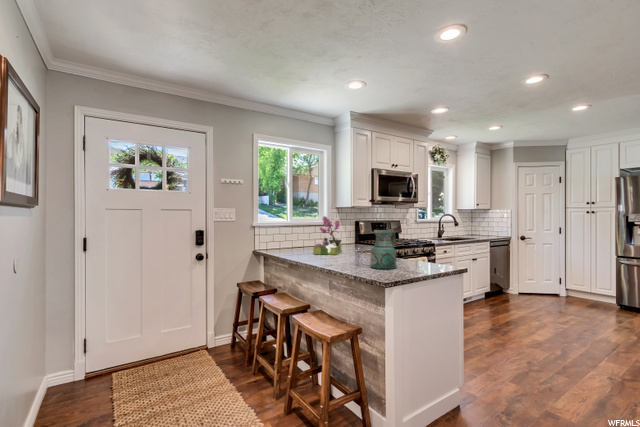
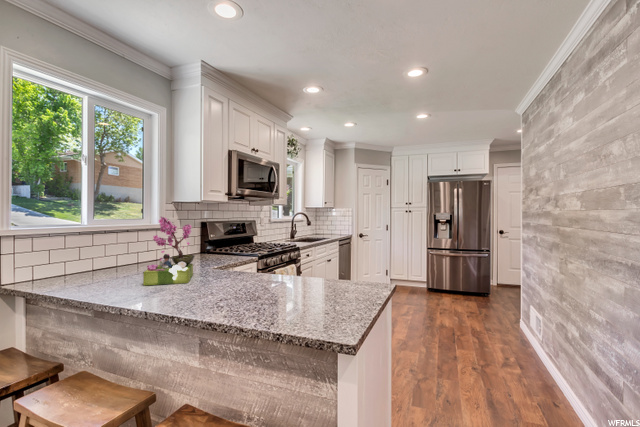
ceramic pitcher: present [370,229,396,269] -> none [275,241,319,315]

